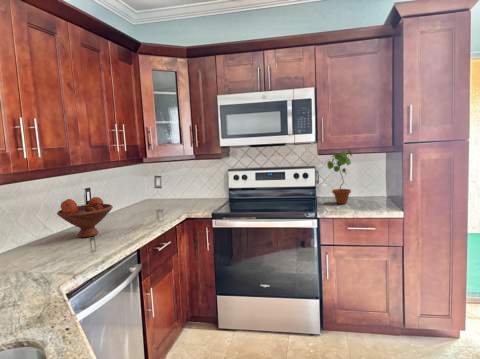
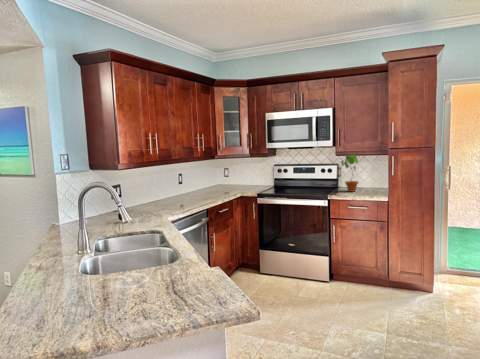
fruit bowl: present [57,197,113,237] -> none [163,179,194,202]

